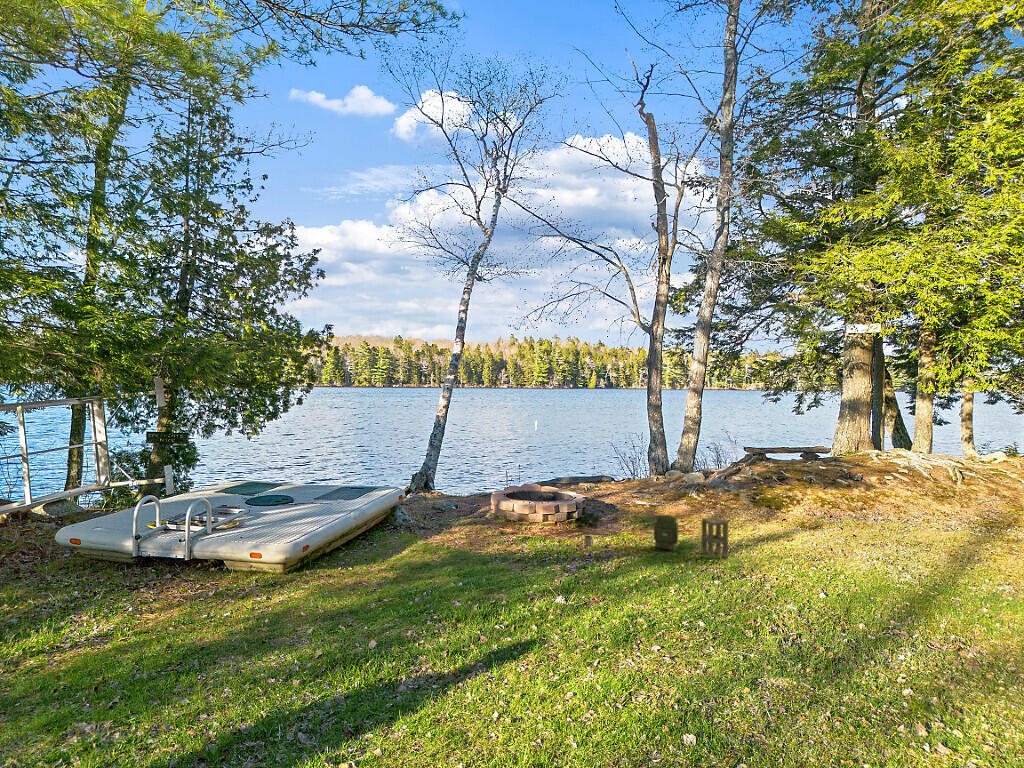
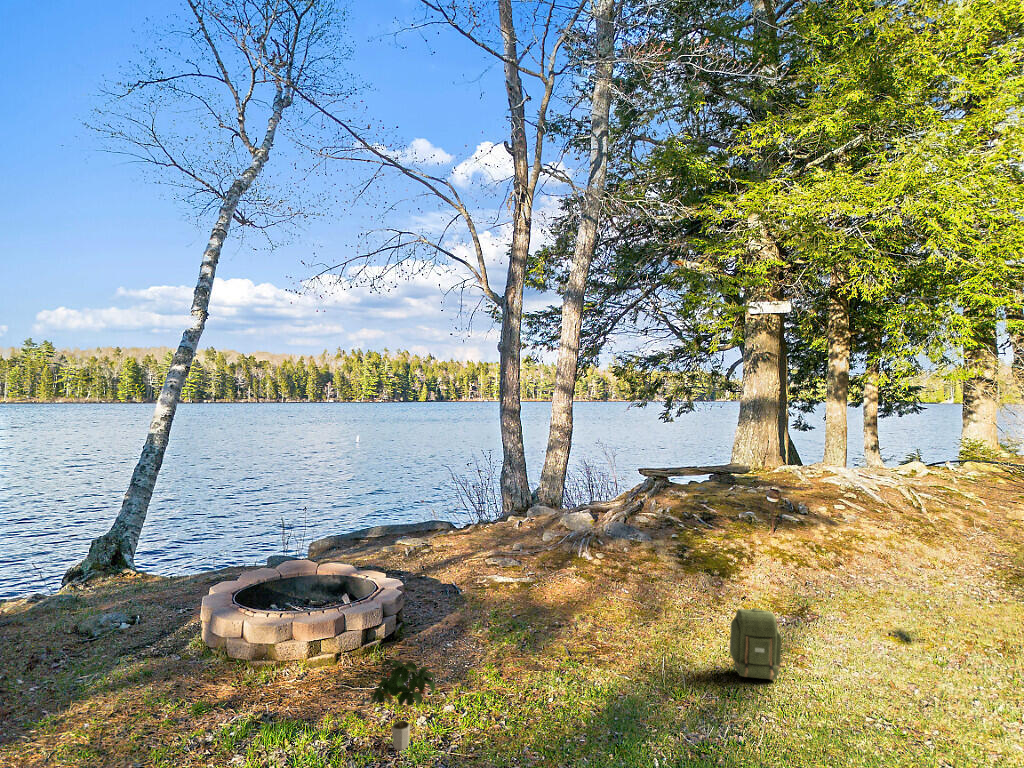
backpack: present [654,515,679,550] -> present [730,608,781,680]
side table: present [702,518,728,558] -> none [662,646,727,758]

